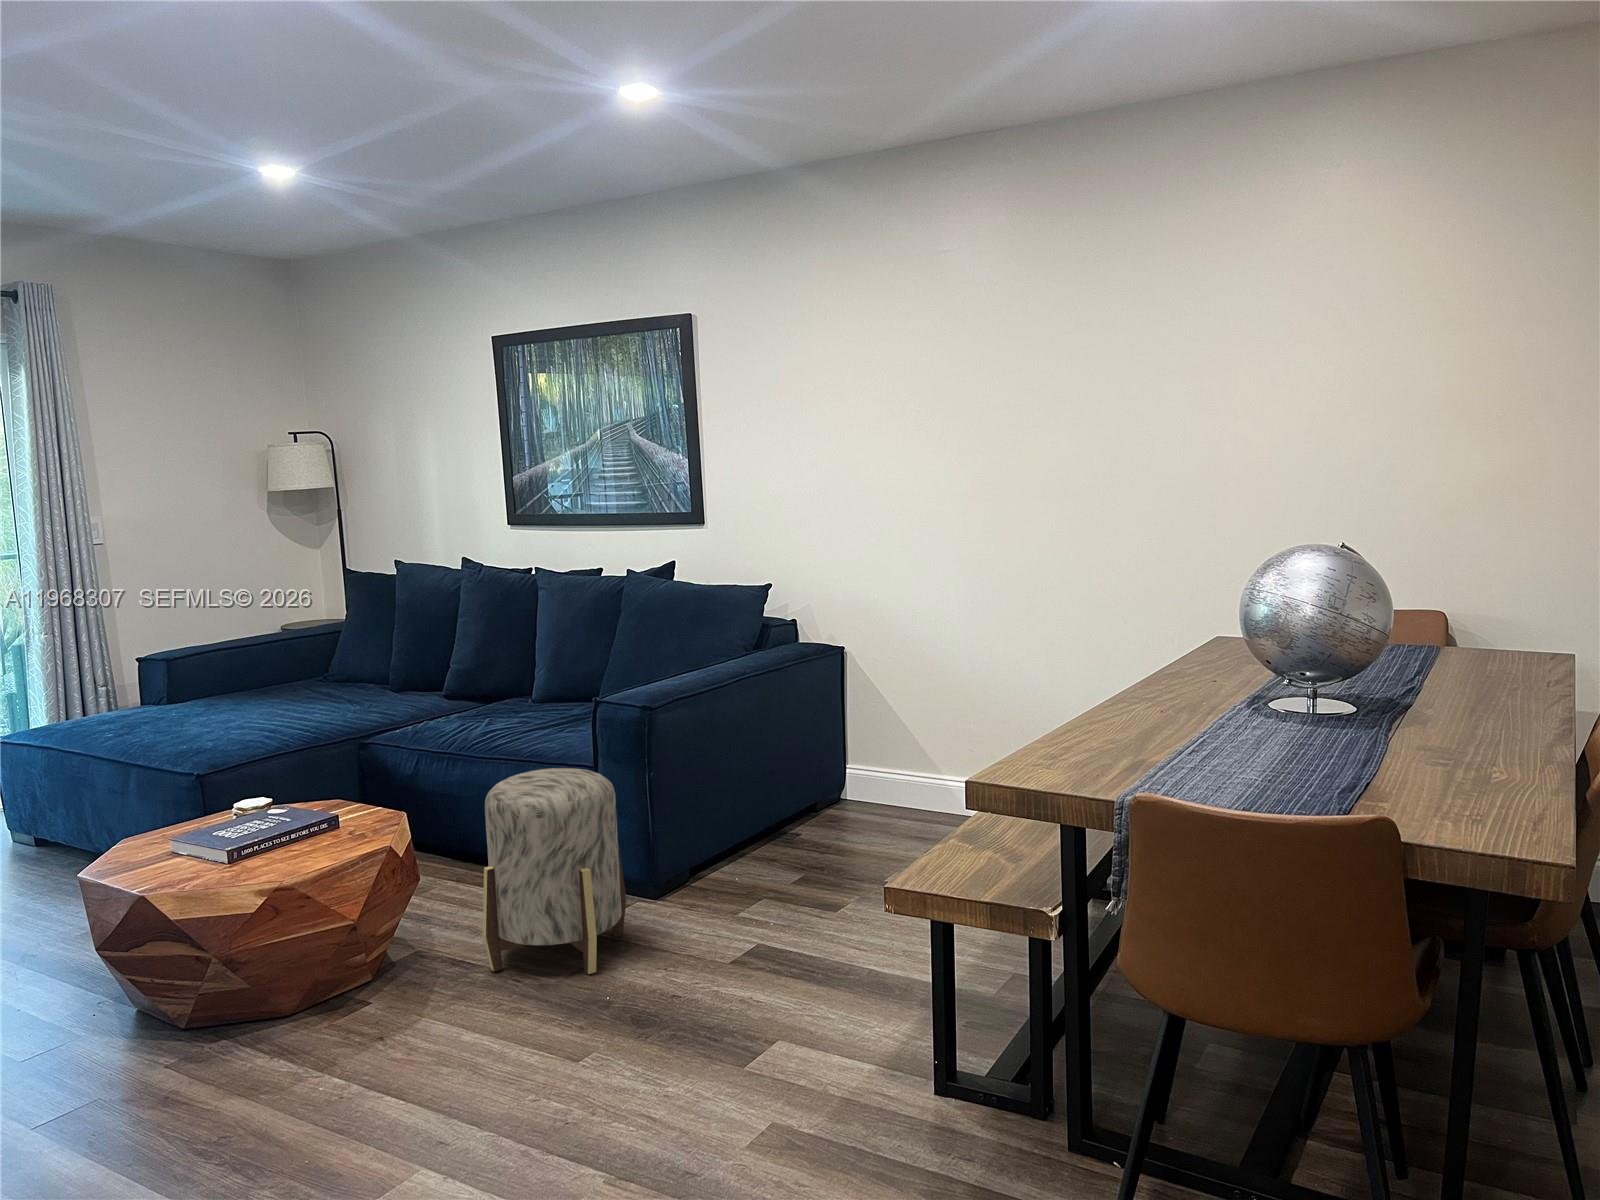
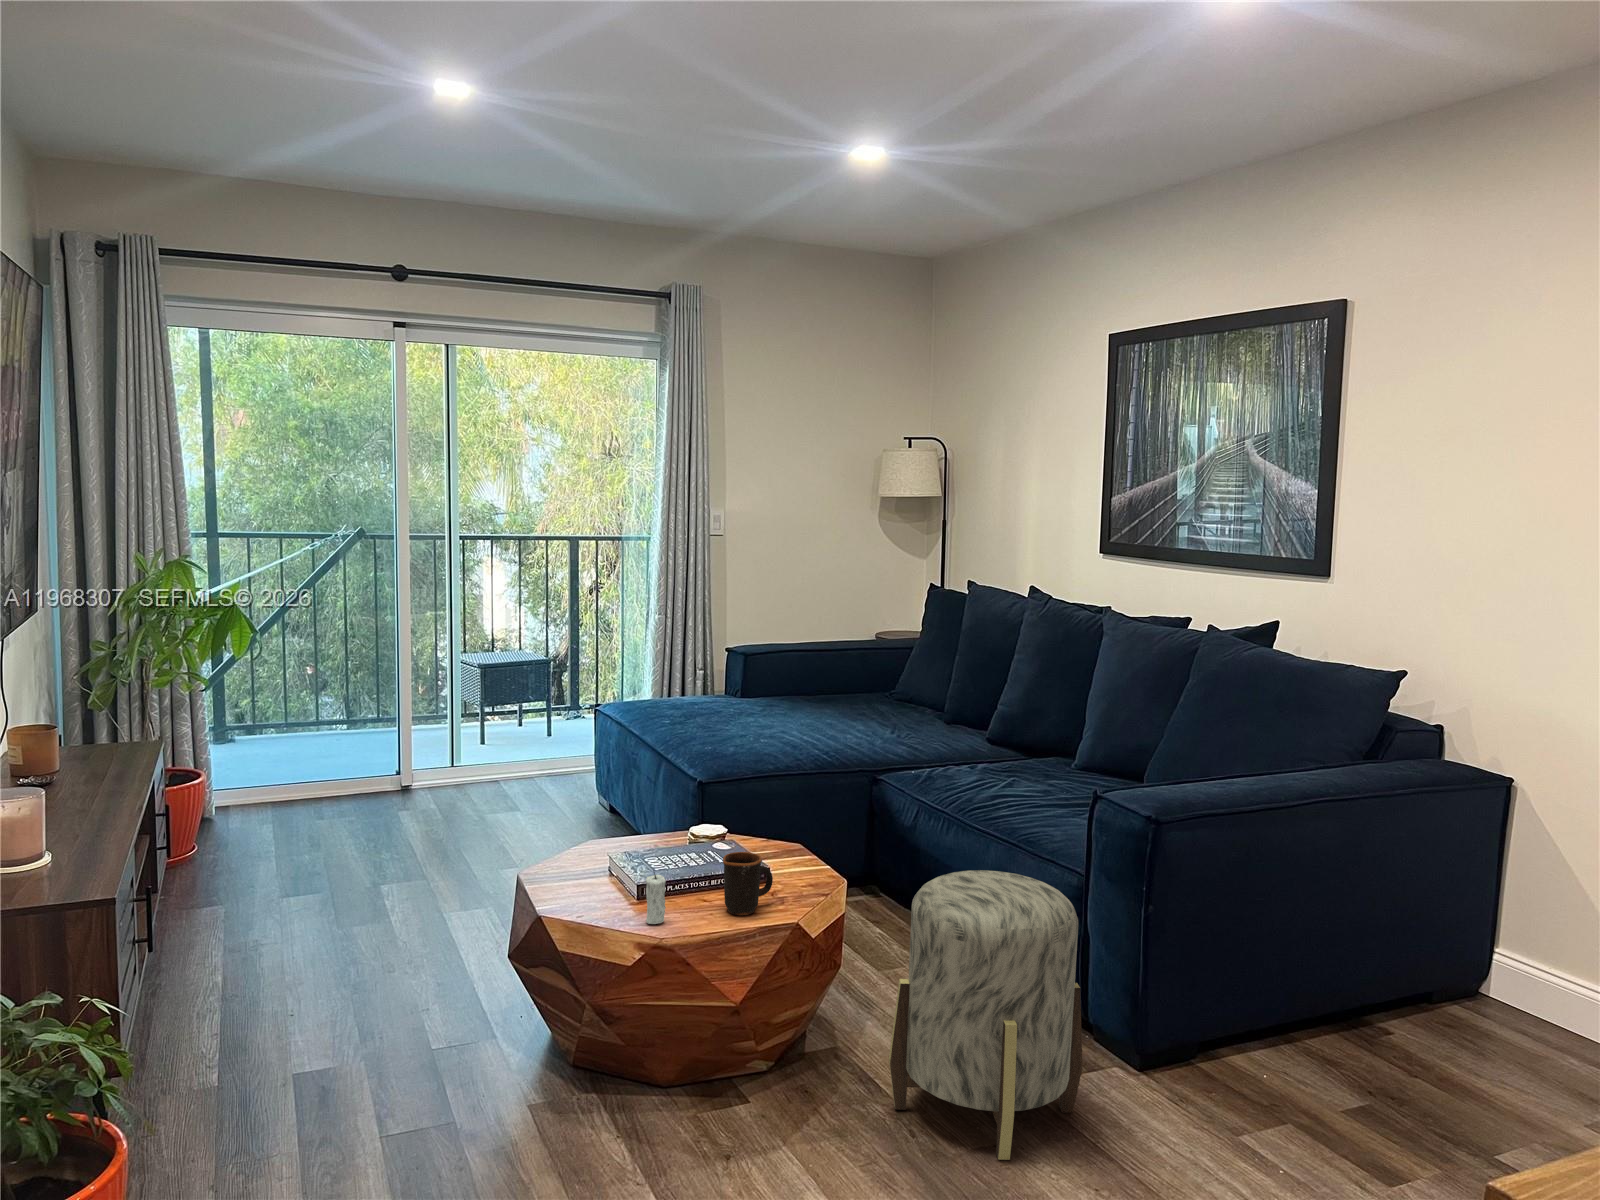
mug: none [312,798,355,853] -> present [723,852,773,915]
candle: none [251,825,273,875] -> present [646,872,666,924]

